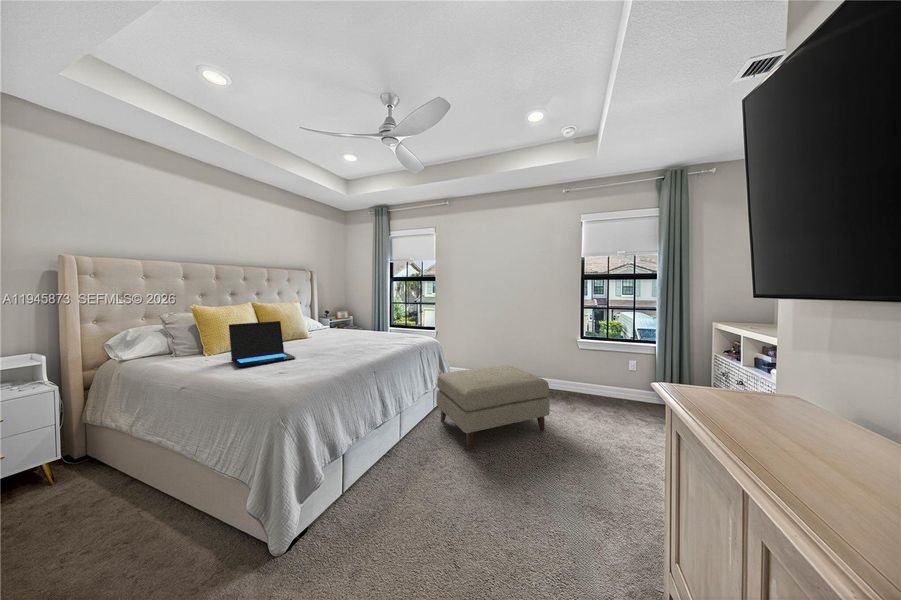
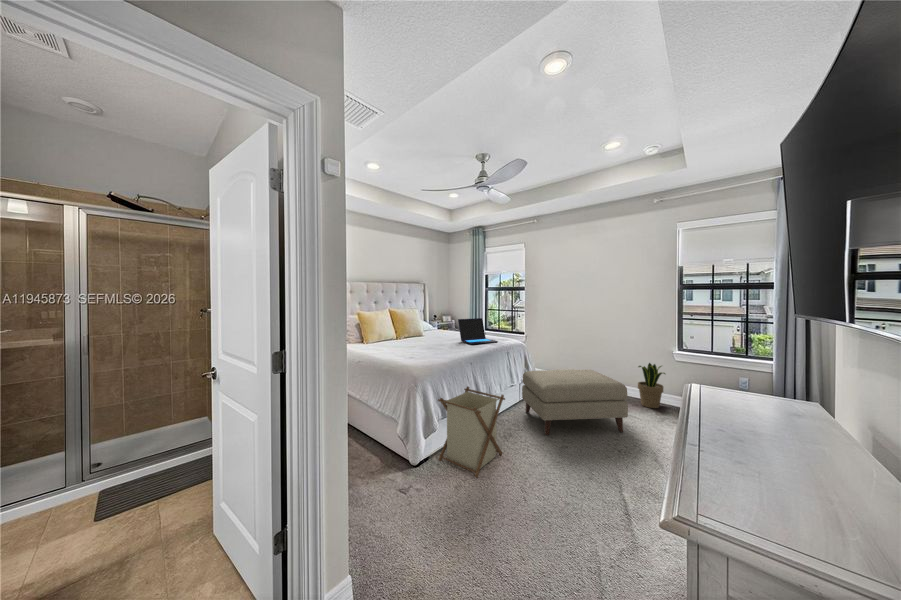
laptop: present [229,321,296,367] -> present [458,318,498,344]
potted plant: none [548,353,574,398] -> present [638,363,665,408]
laundry basket: none [326,405,424,543] -> present [438,387,505,478]

